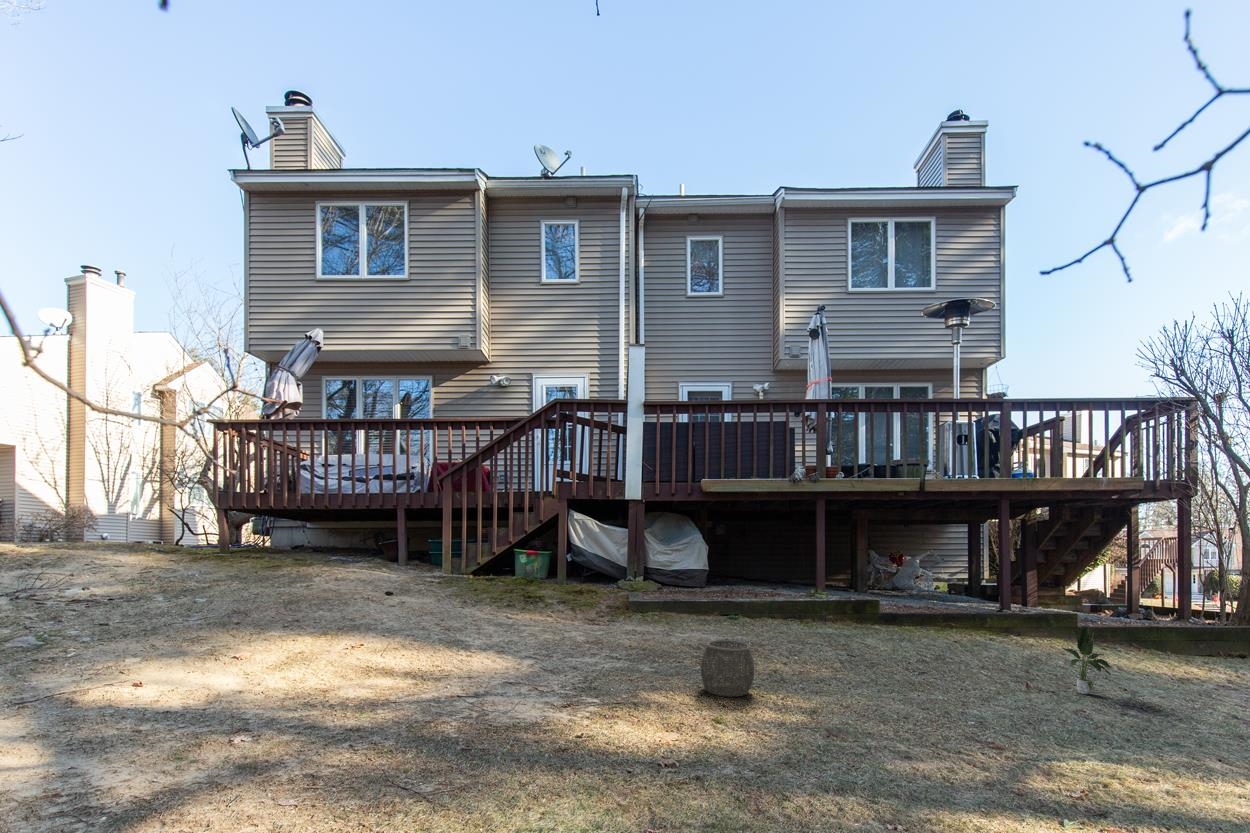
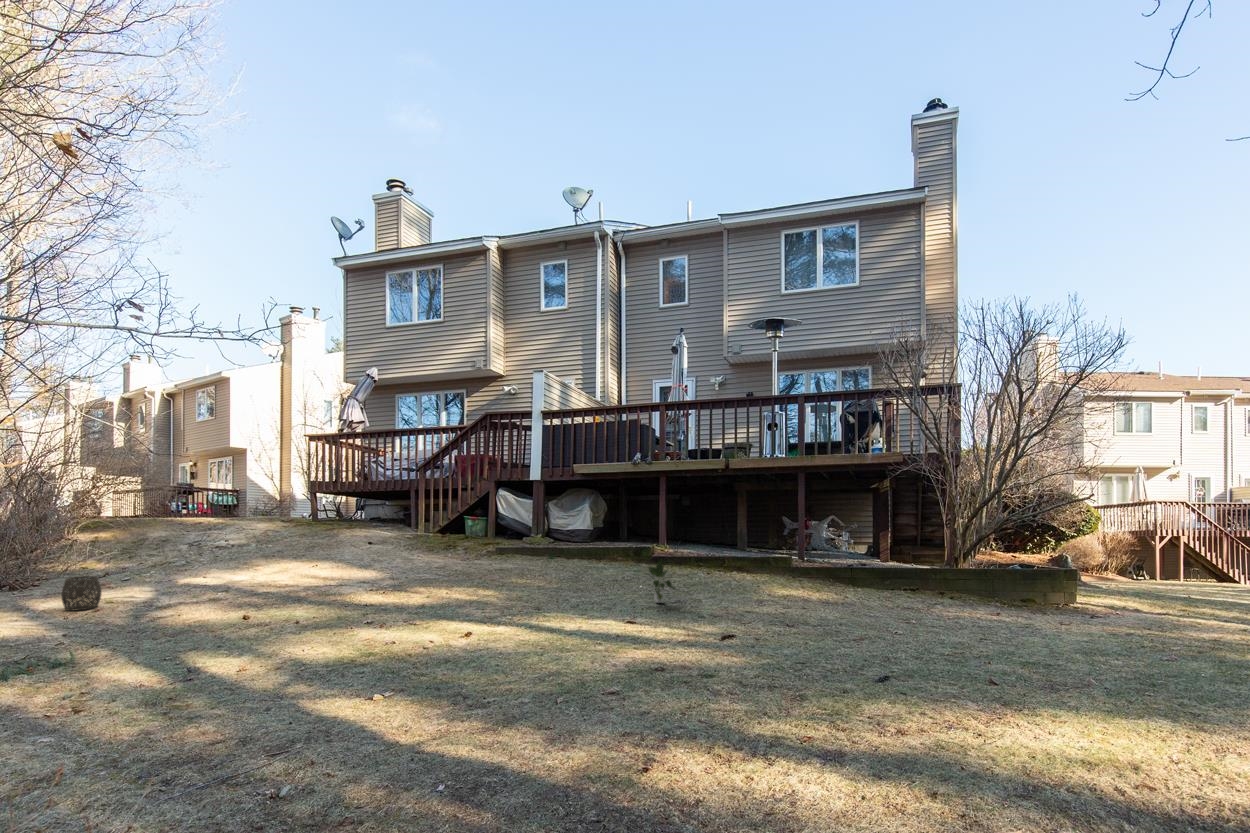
woven basket: present [700,640,755,697] -> present [61,576,102,611]

